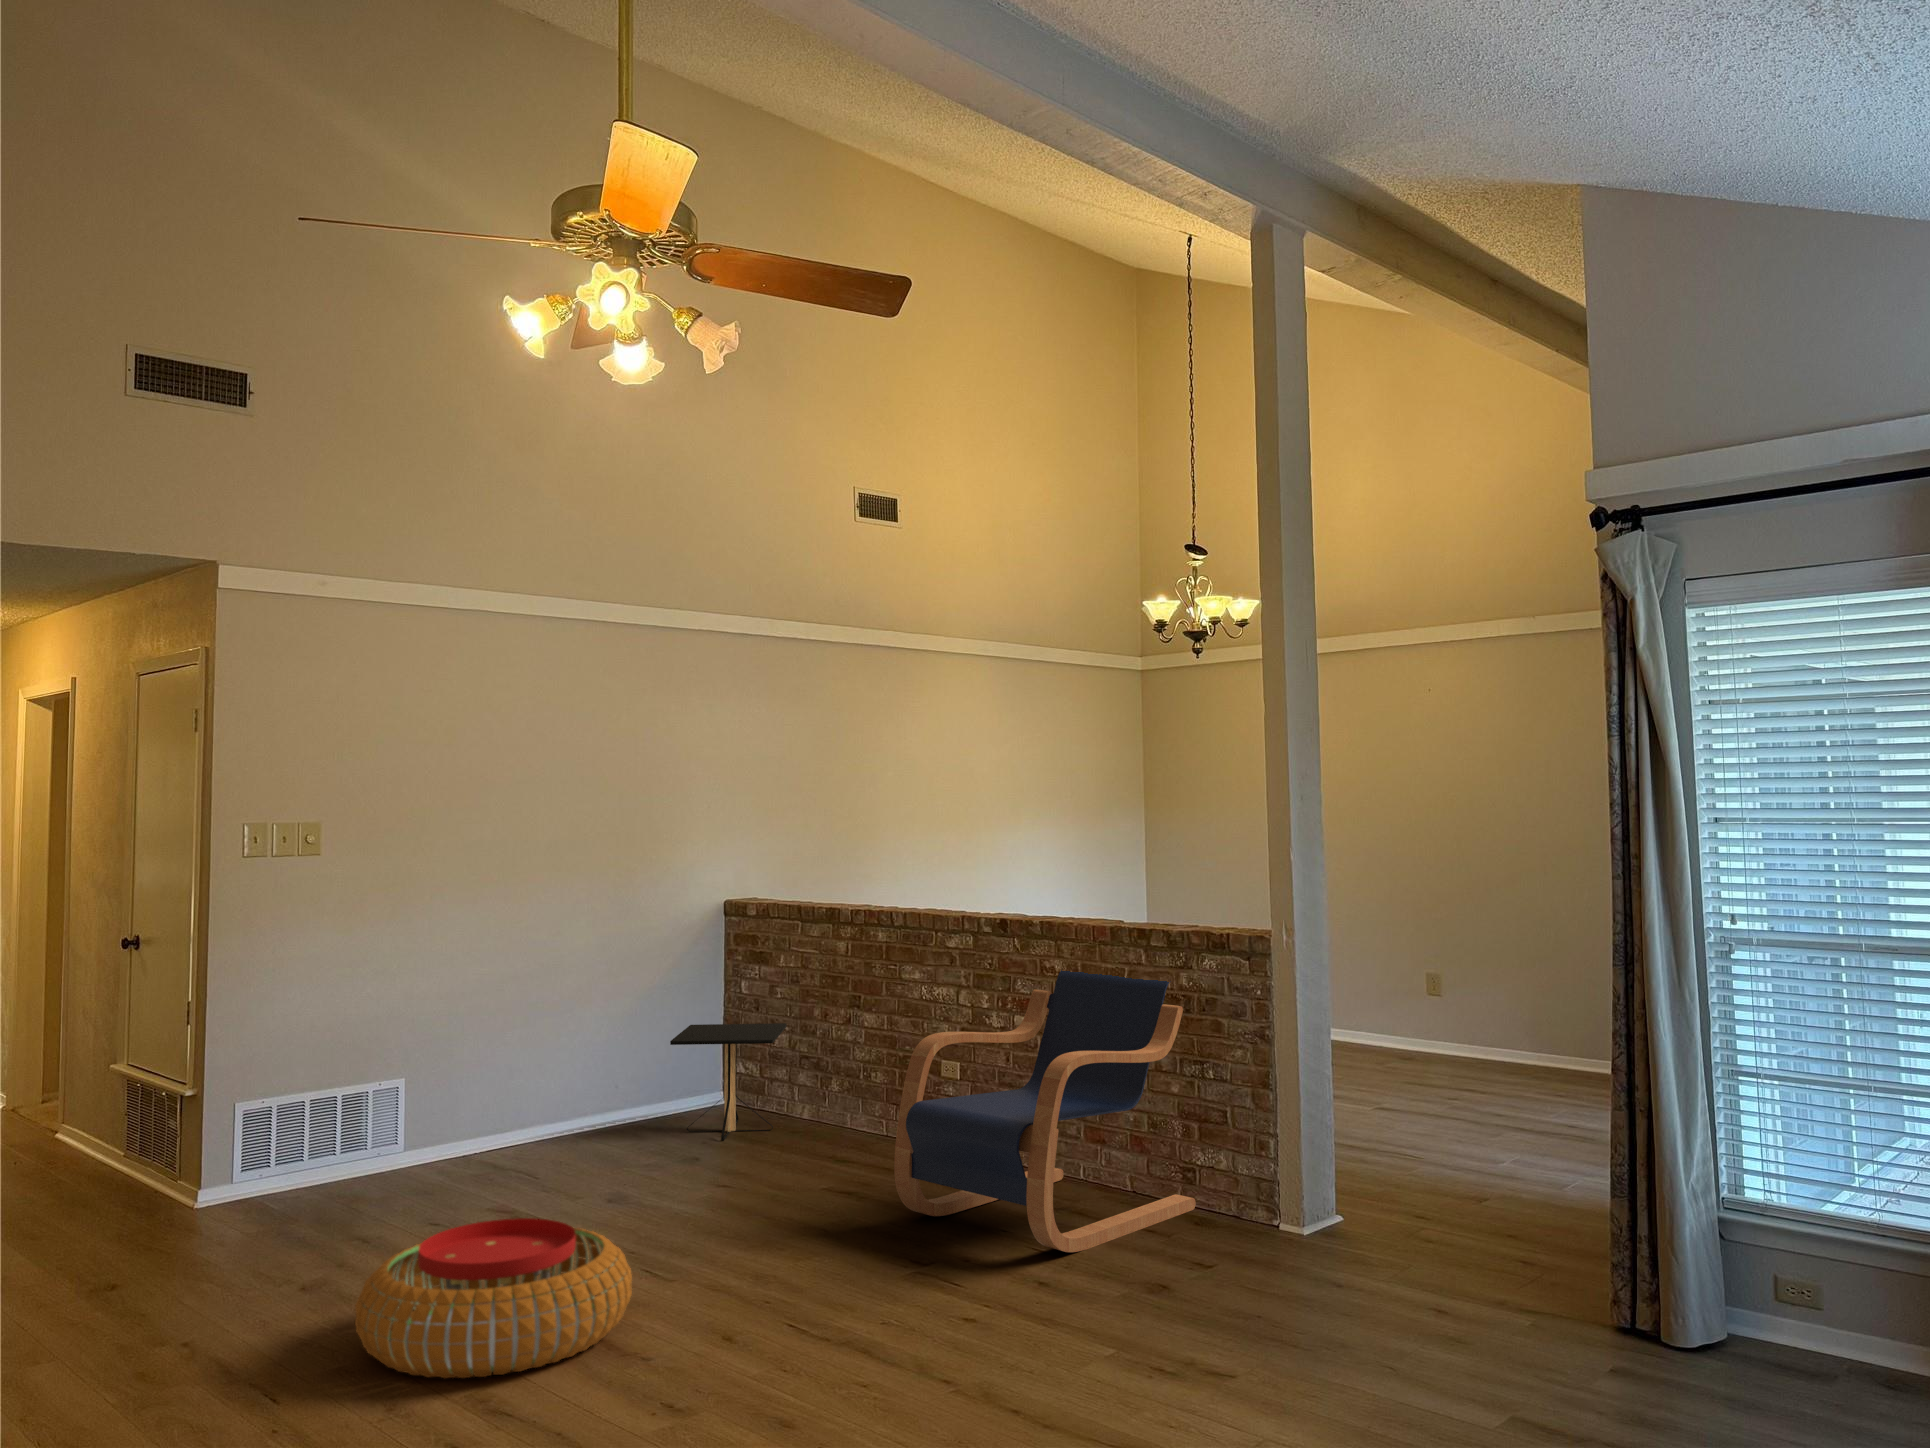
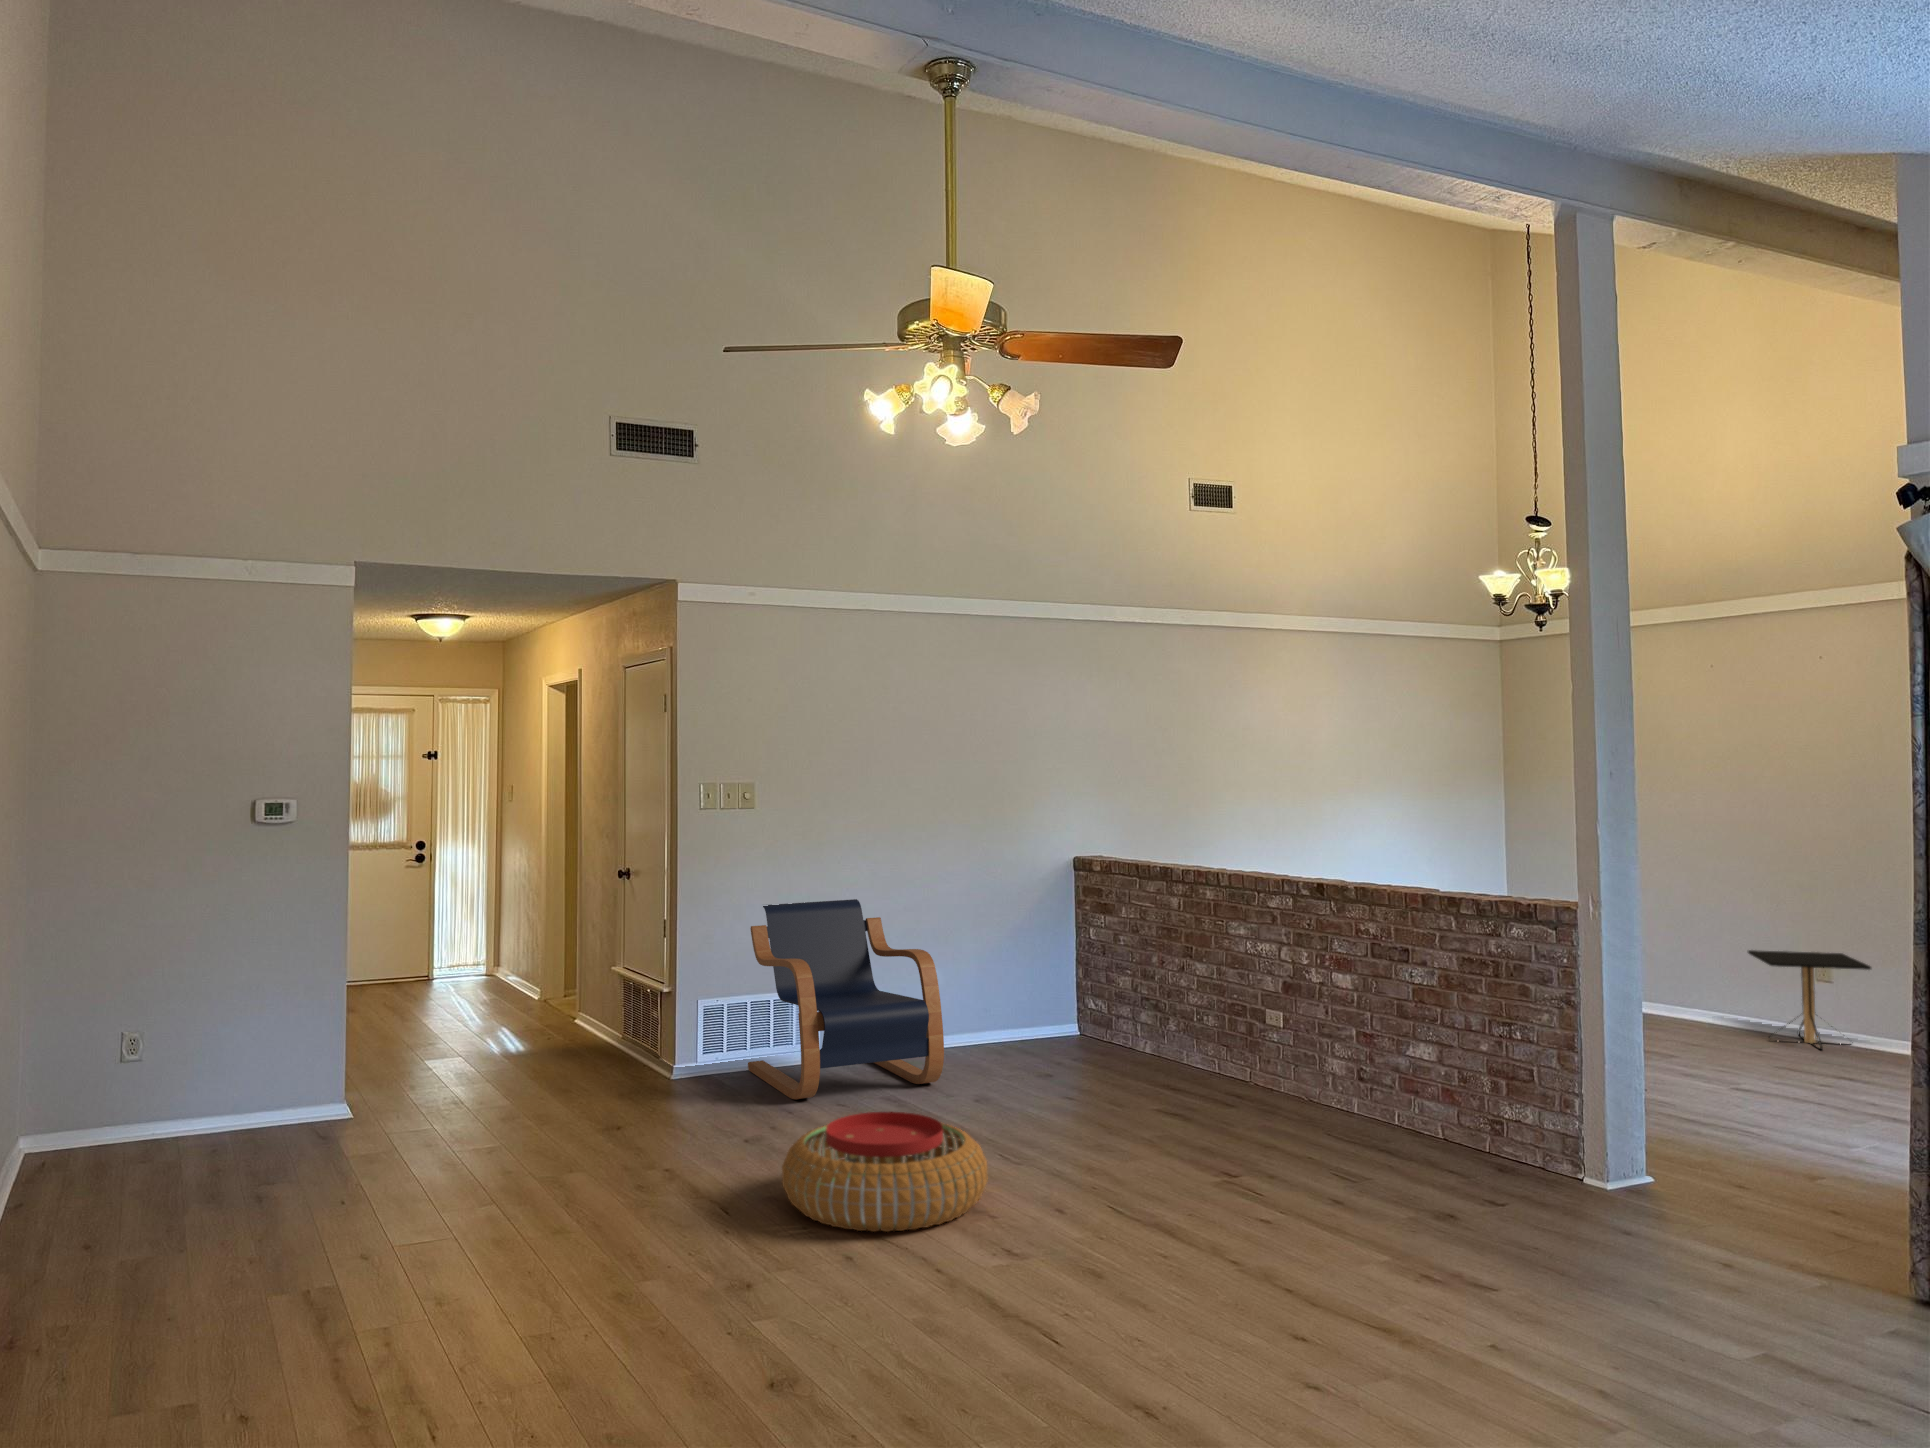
lounge chair: present [894,970,1196,1252] -> present [748,899,944,1099]
side table: present [670,1023,786,1140] -> present [1748,950,1871,1050]

